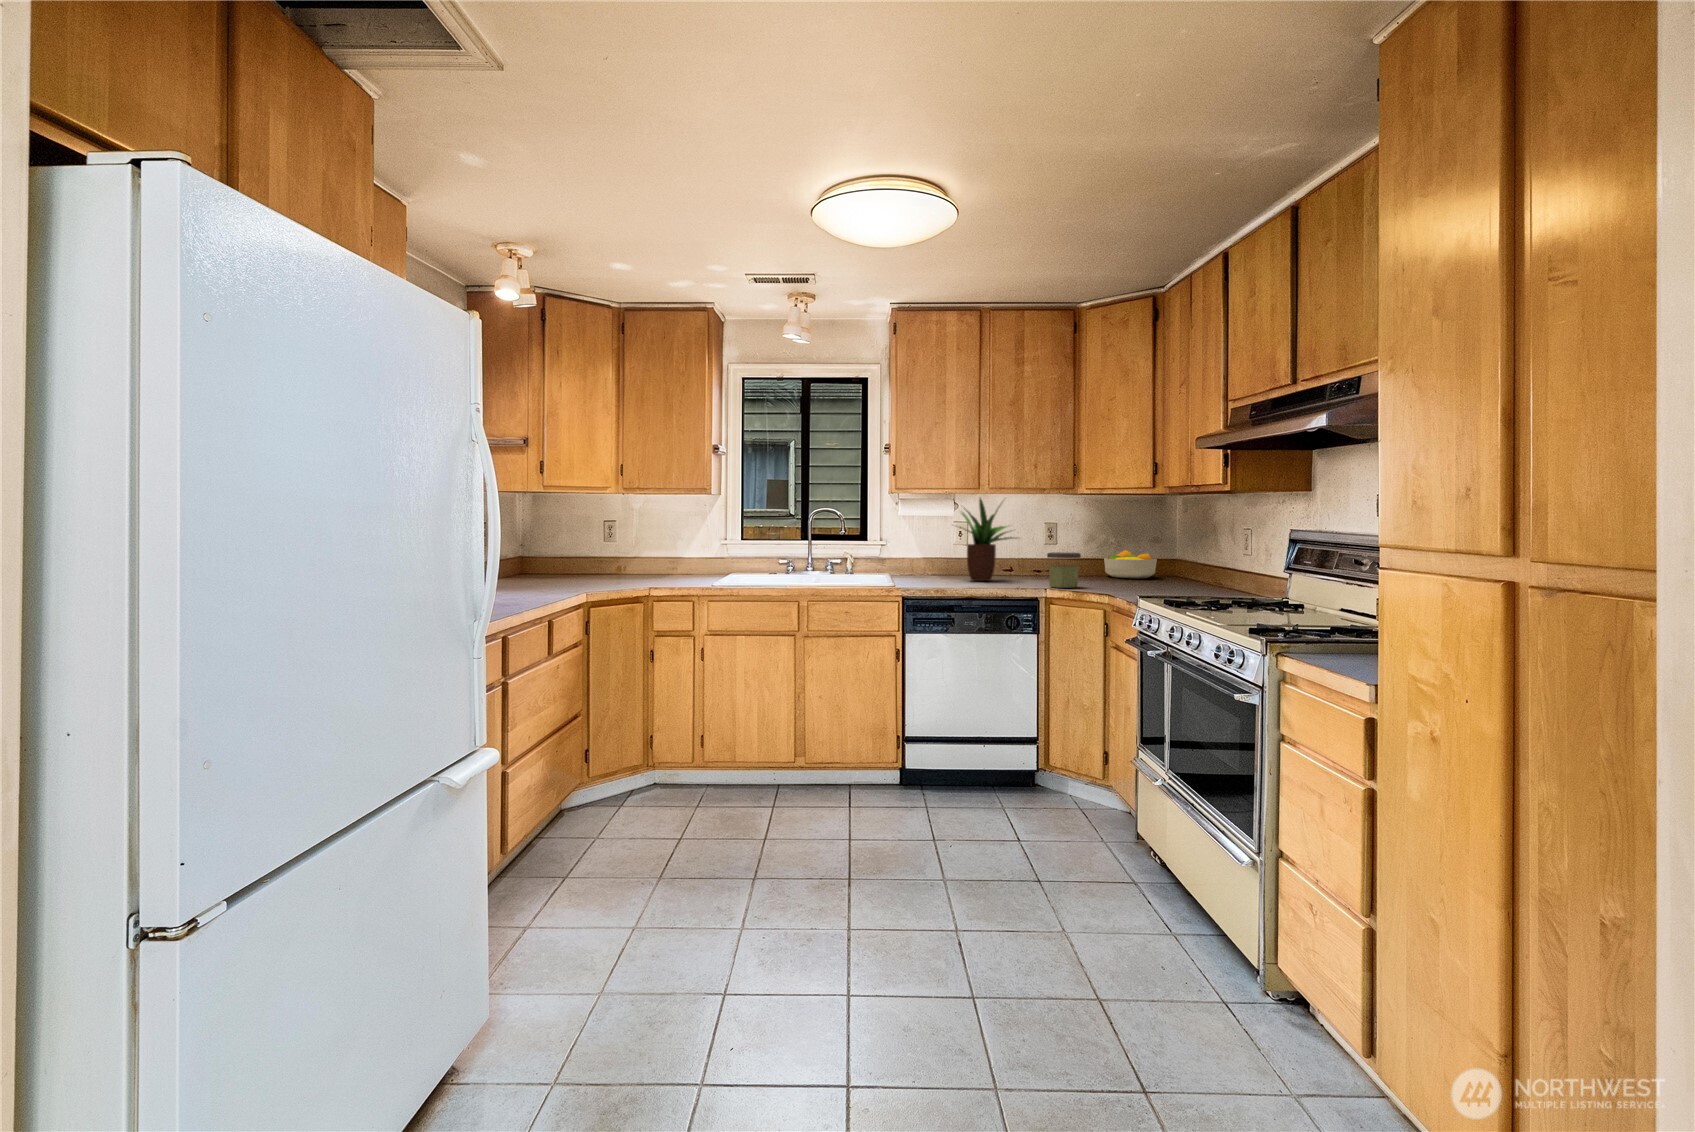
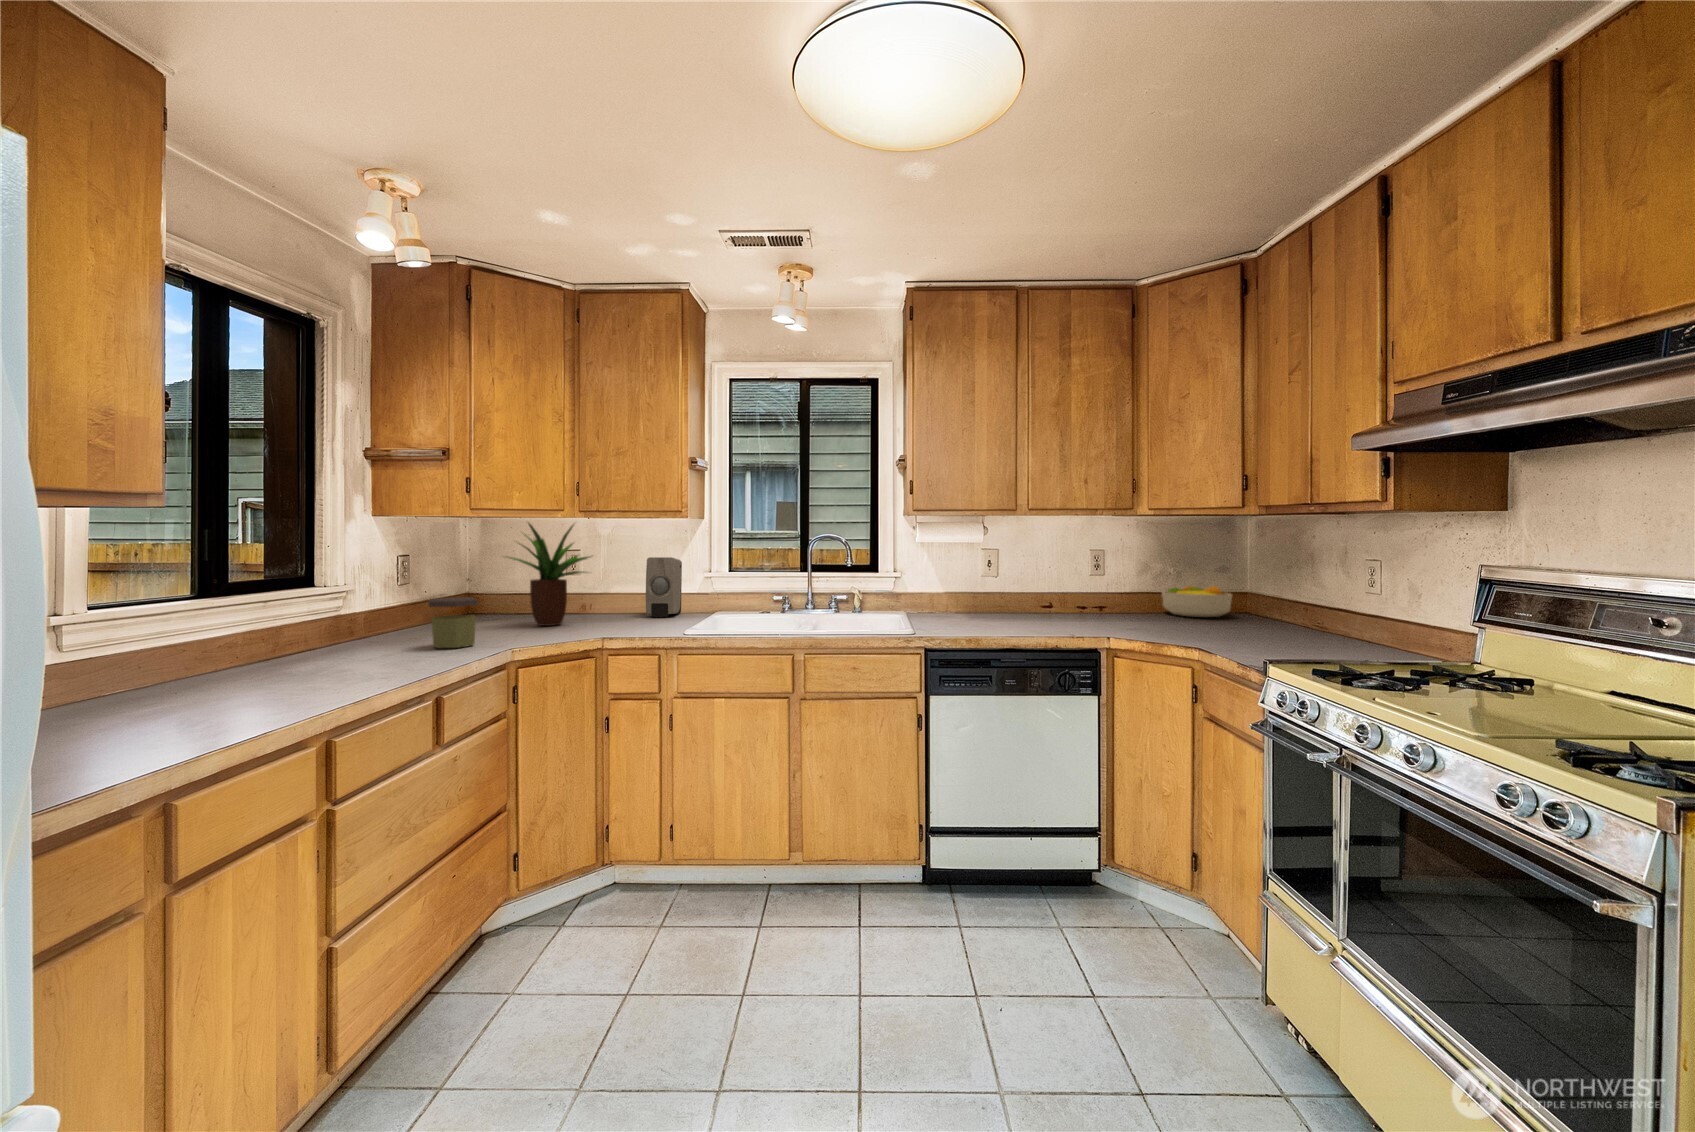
potted plant: present [962,499,1015,581] -> present [509,523,589,626]
soap dispenser: none [675,528,703,577] -> present [646,557,682,617]
jar: present [1047,552,1081,588] -> present [428,597,478,648]

